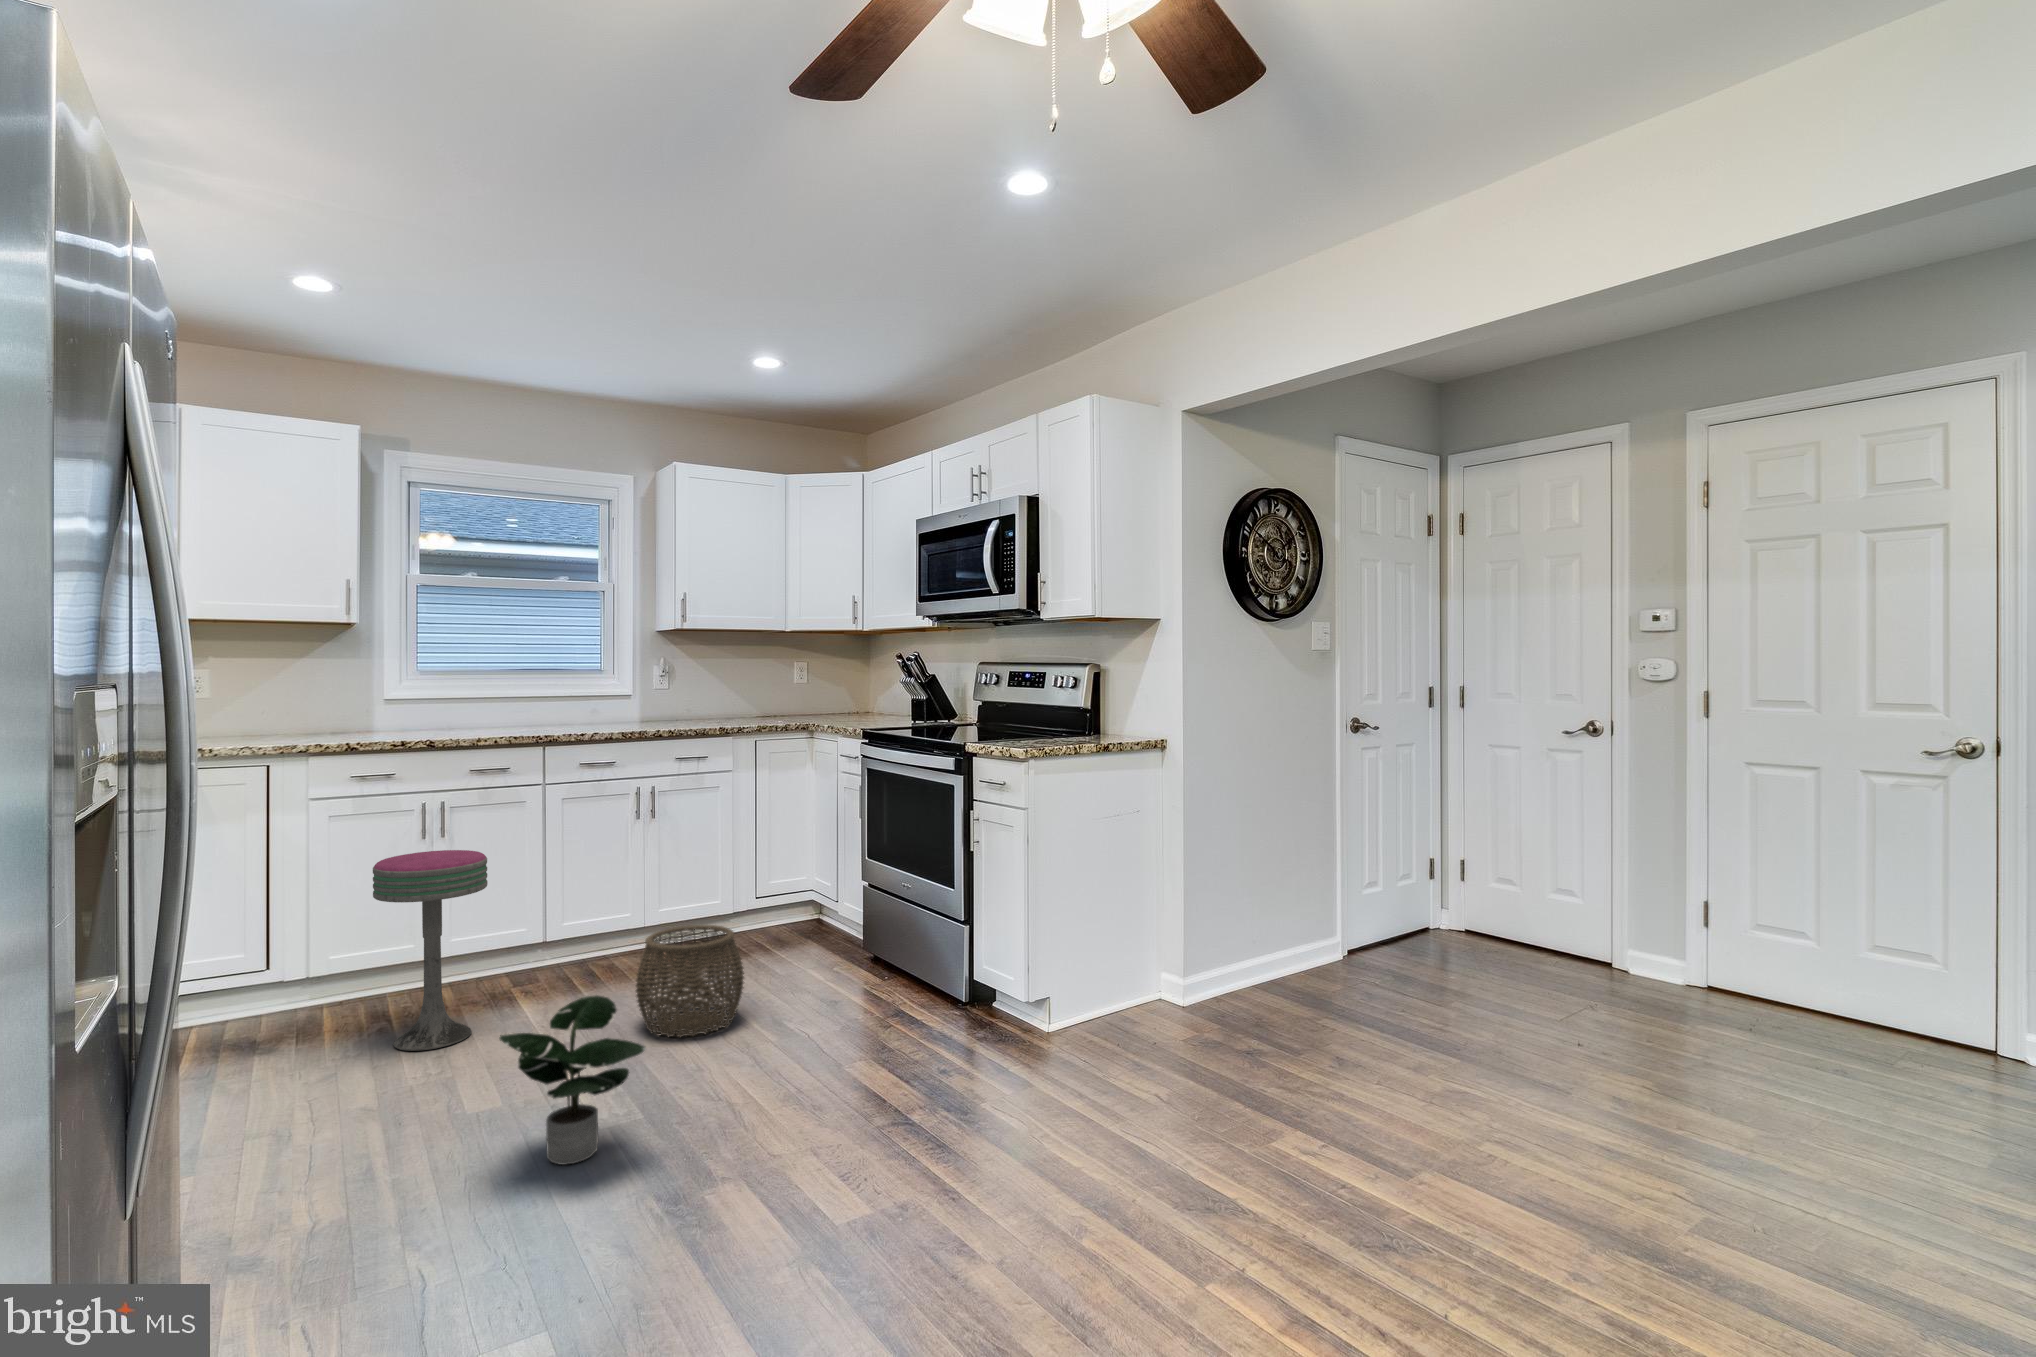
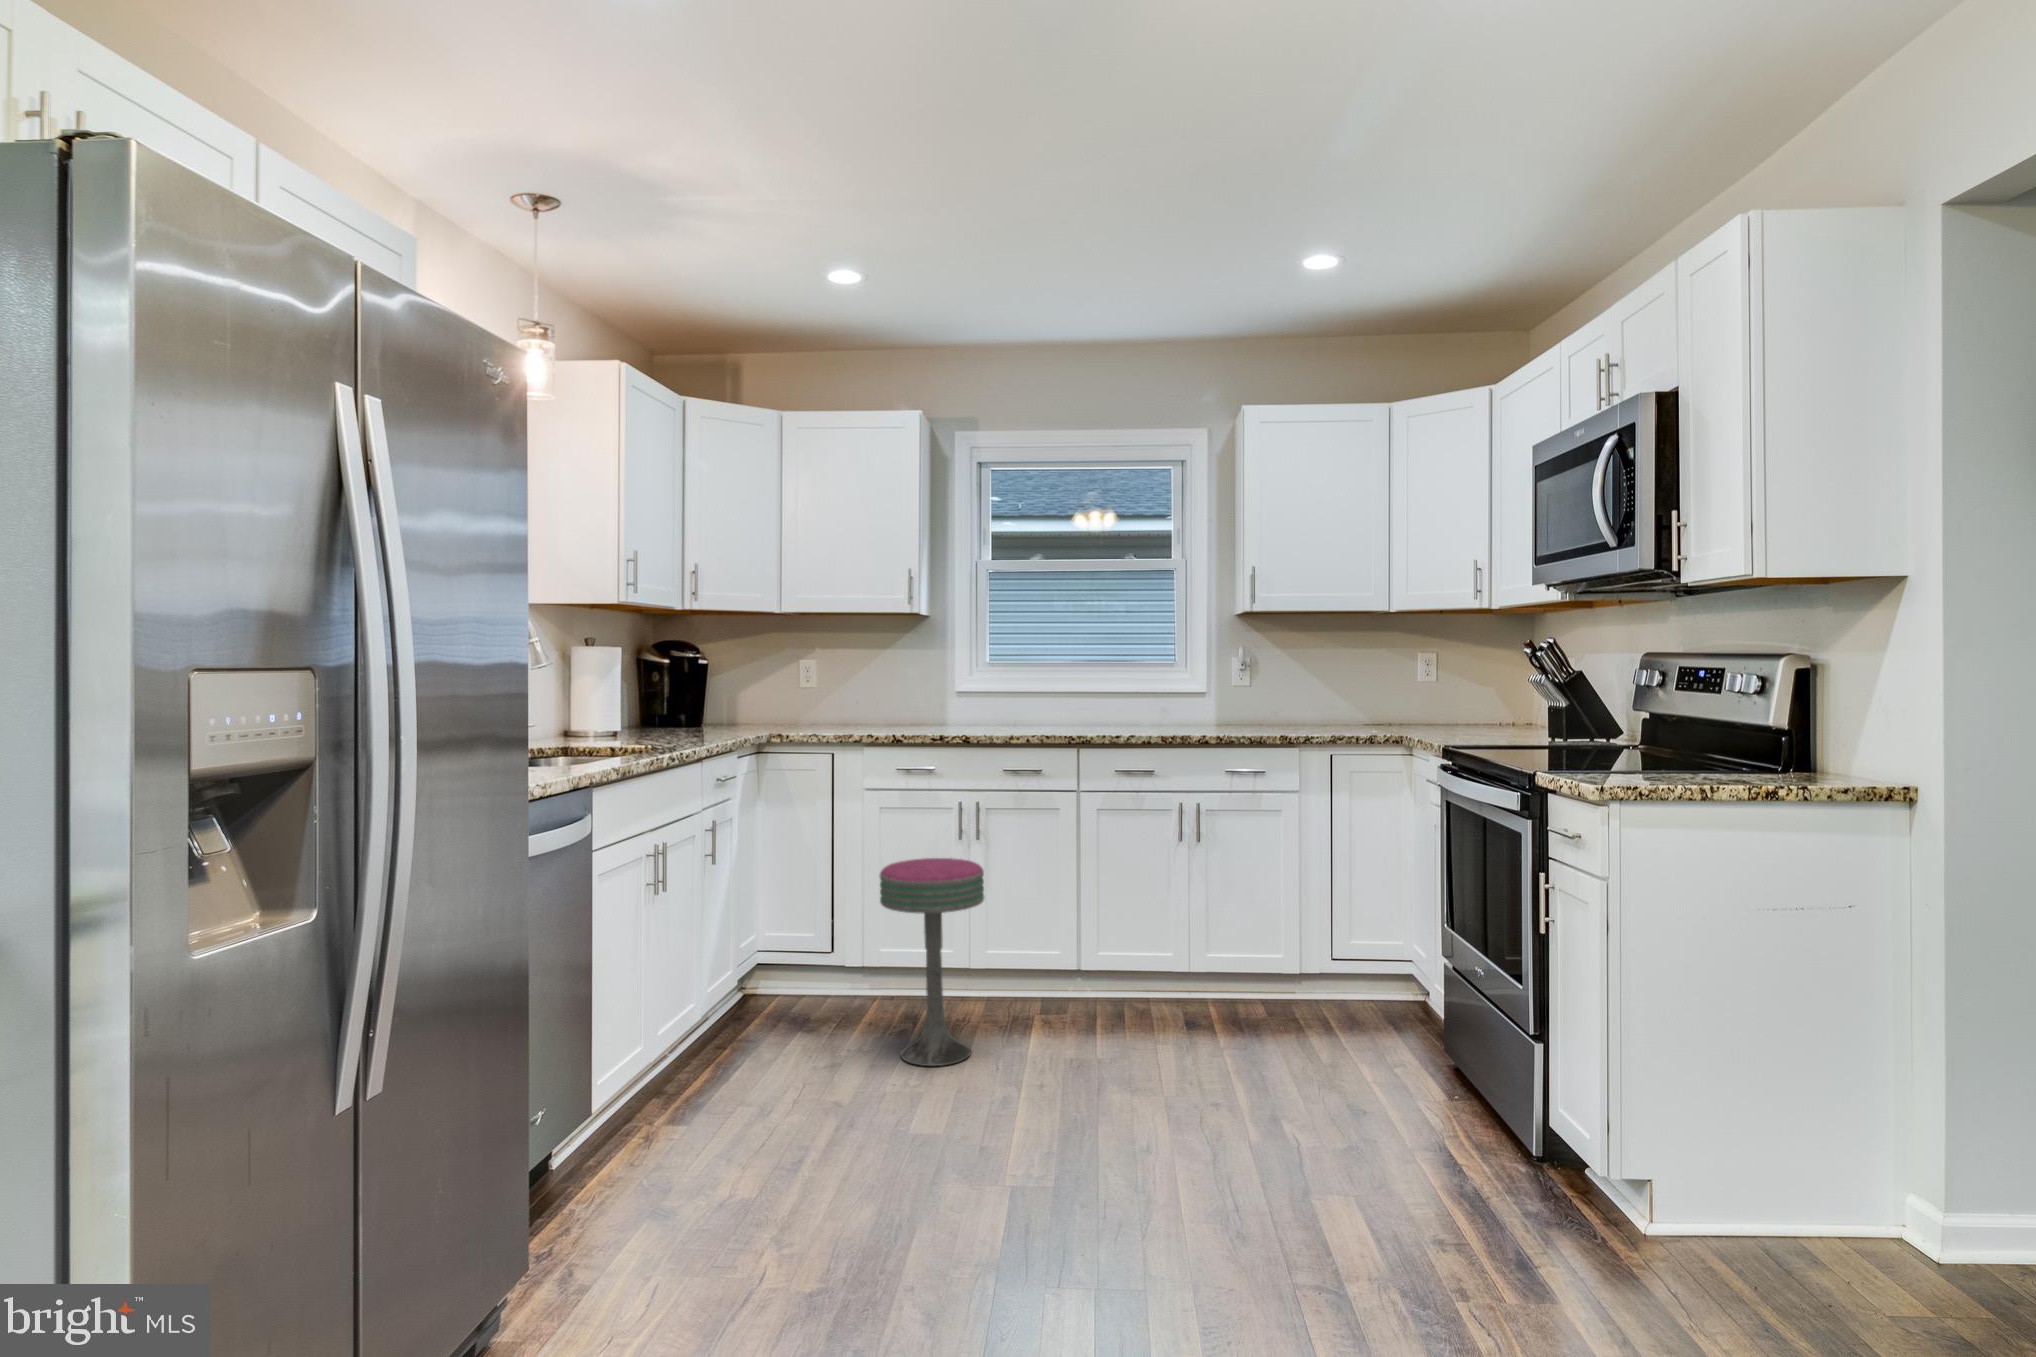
woven basket: present [636,925,744,1037] -> none [1111,981,1240,1120]
potted plant: present [499,995,646,1165] -> none [881,1056,1023,1242]

